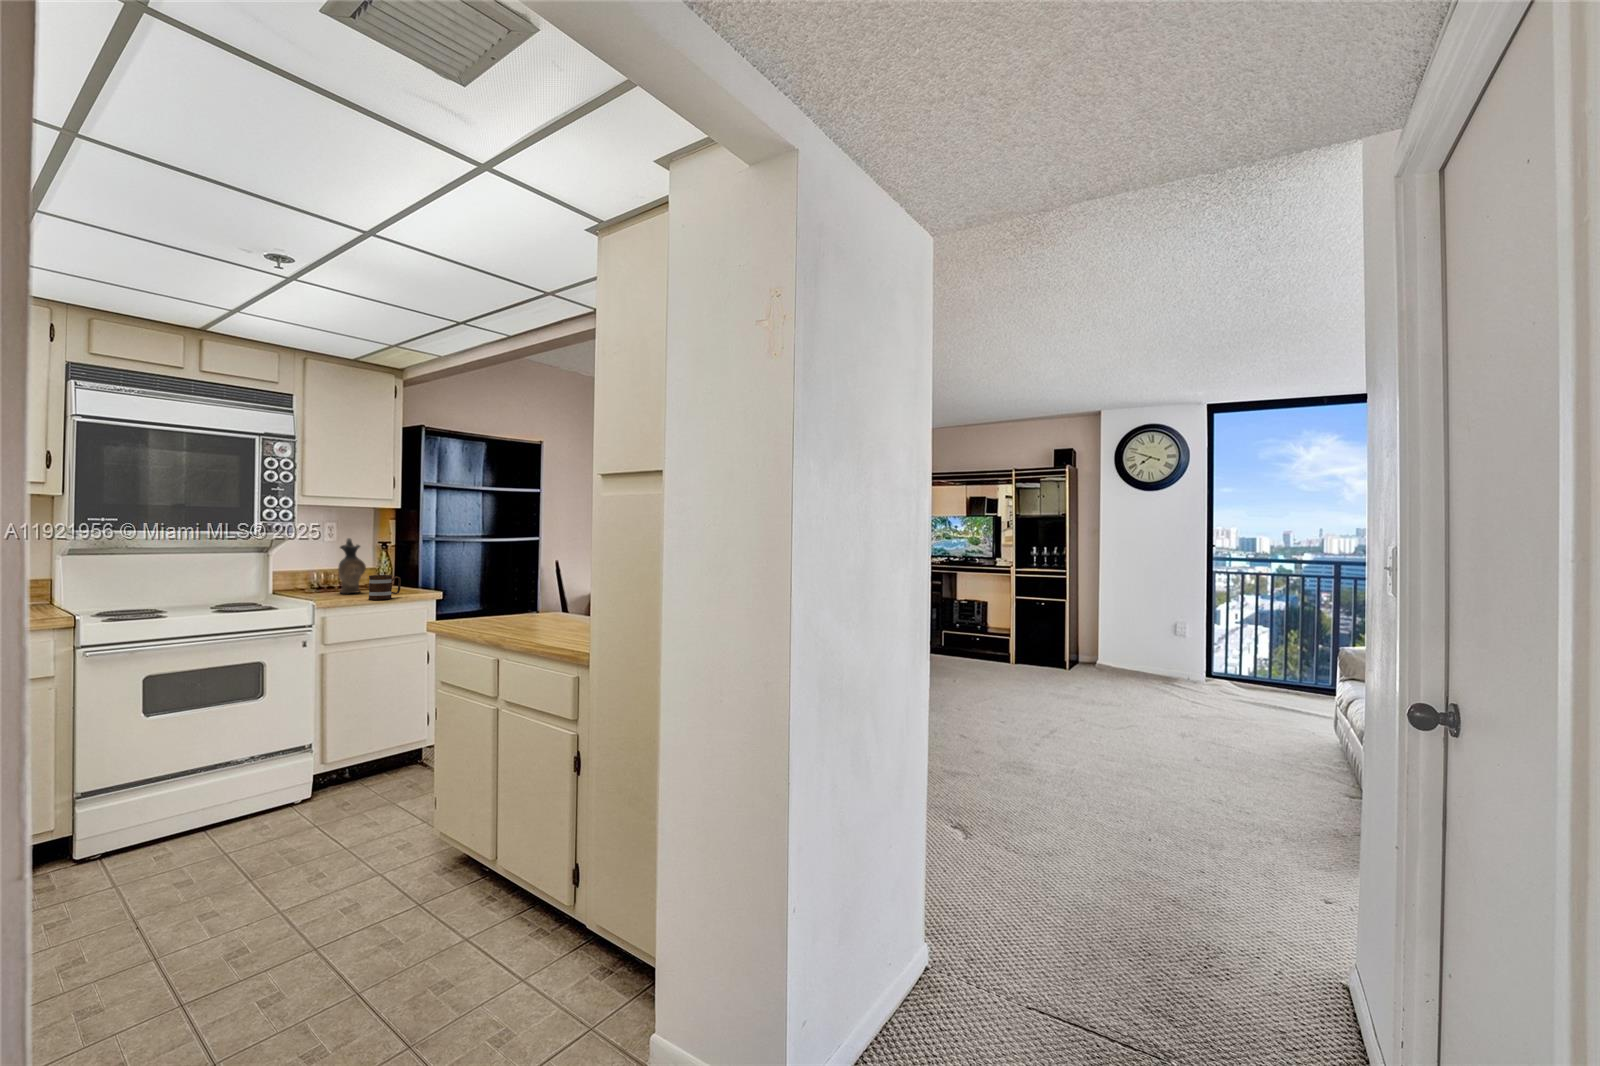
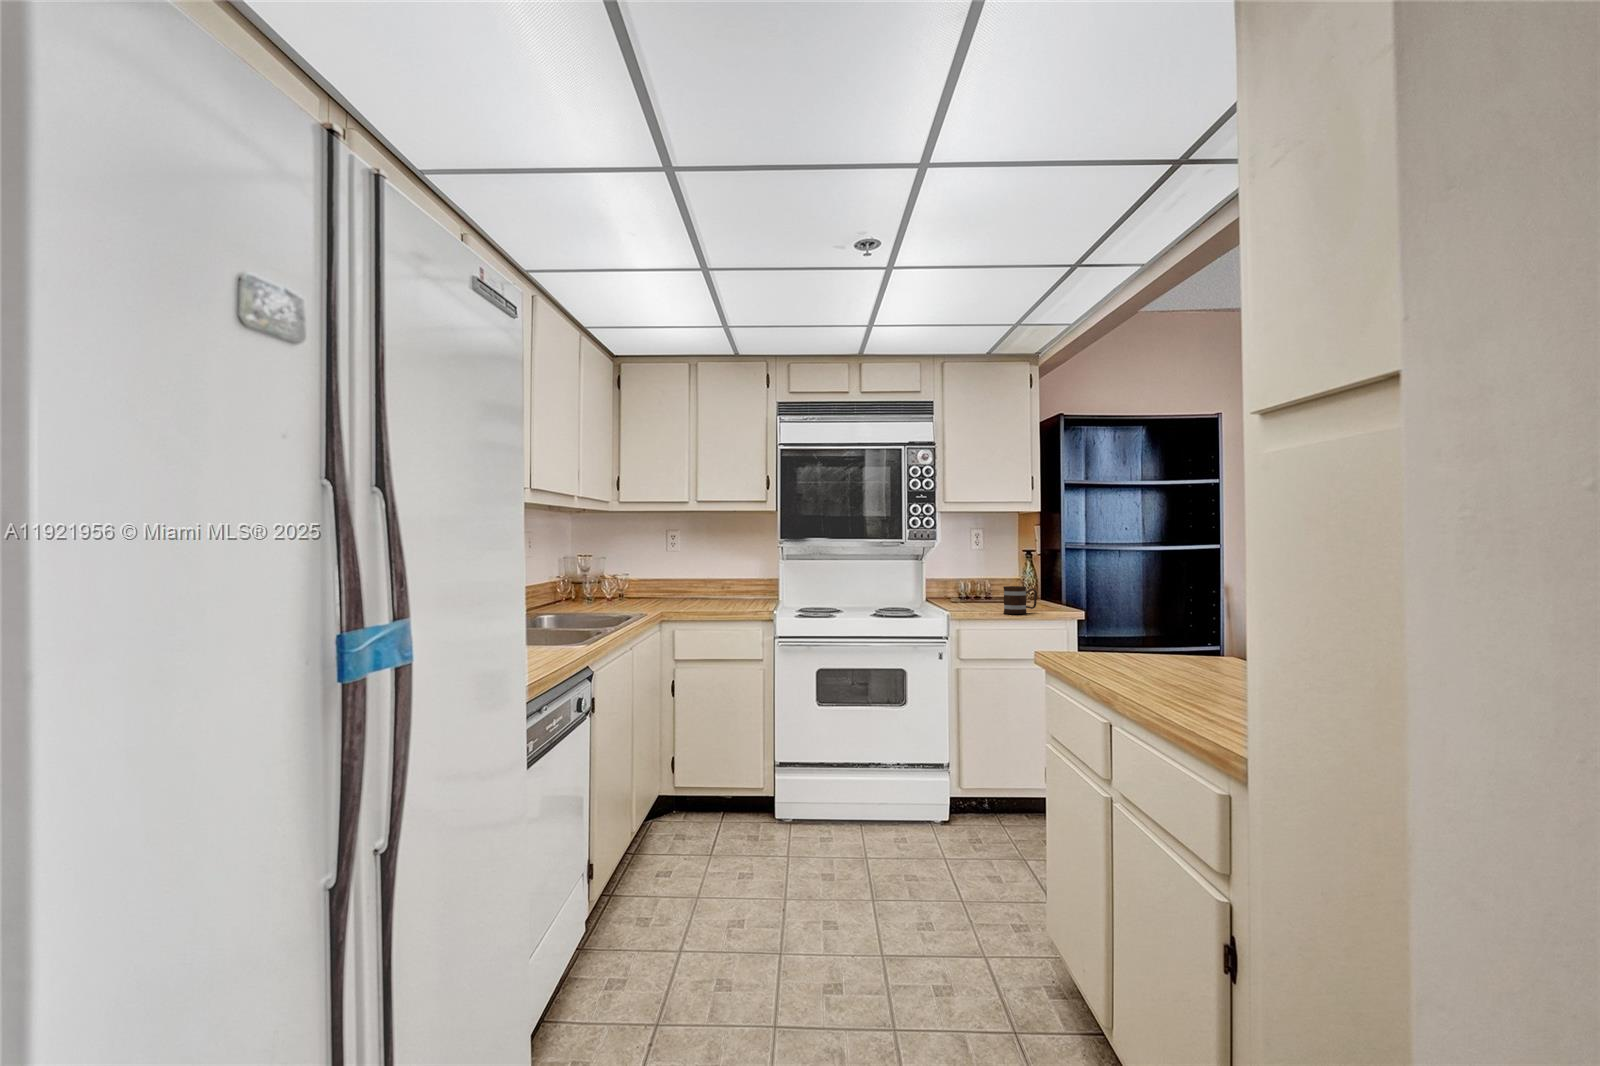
ceramic pitcher: present [338,538,366,593] -> none [981,546,1006,605]

